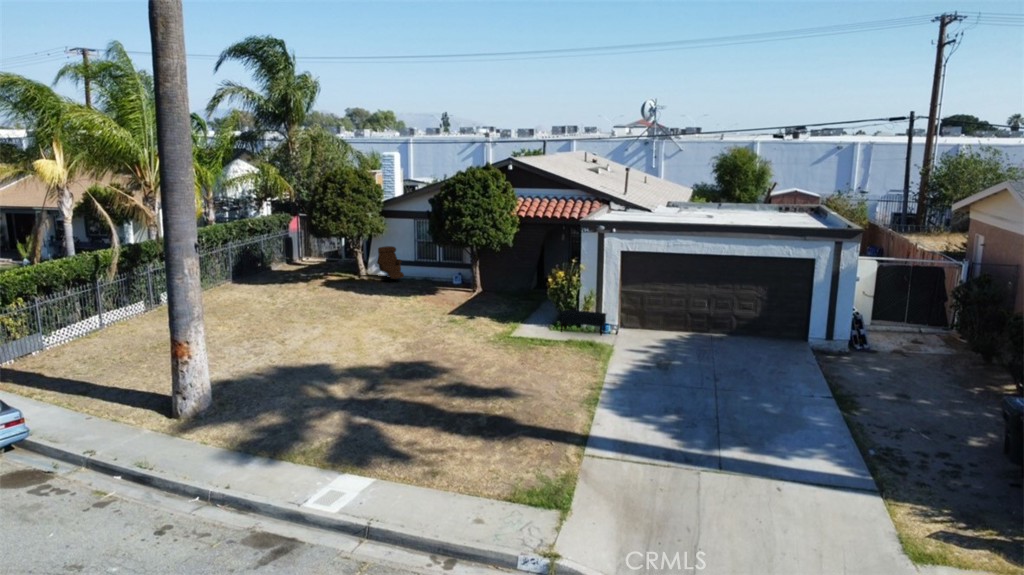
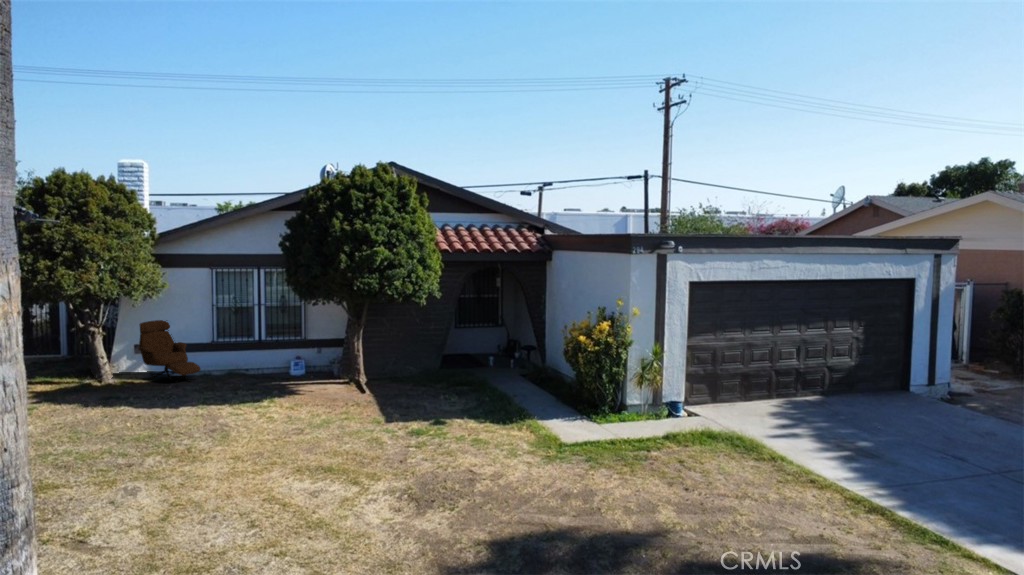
bench: present [560,310,606,335] -> none [608,384,687,425]

